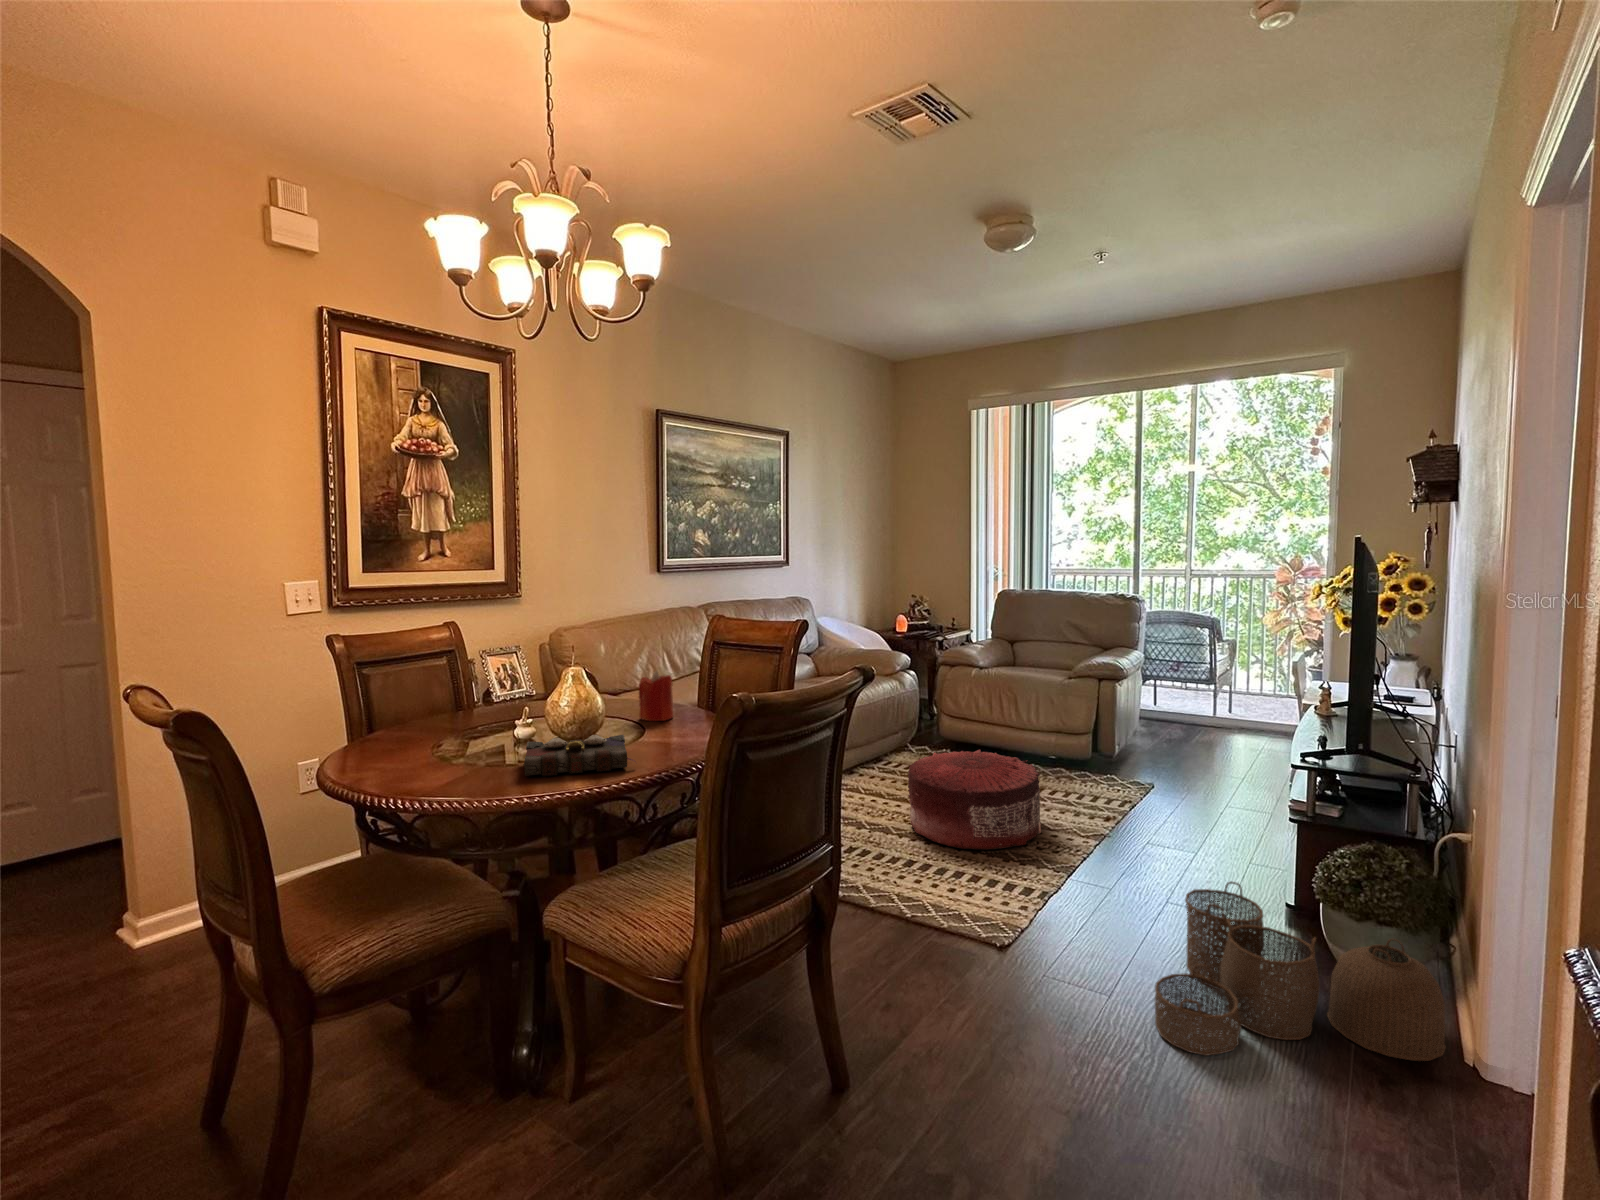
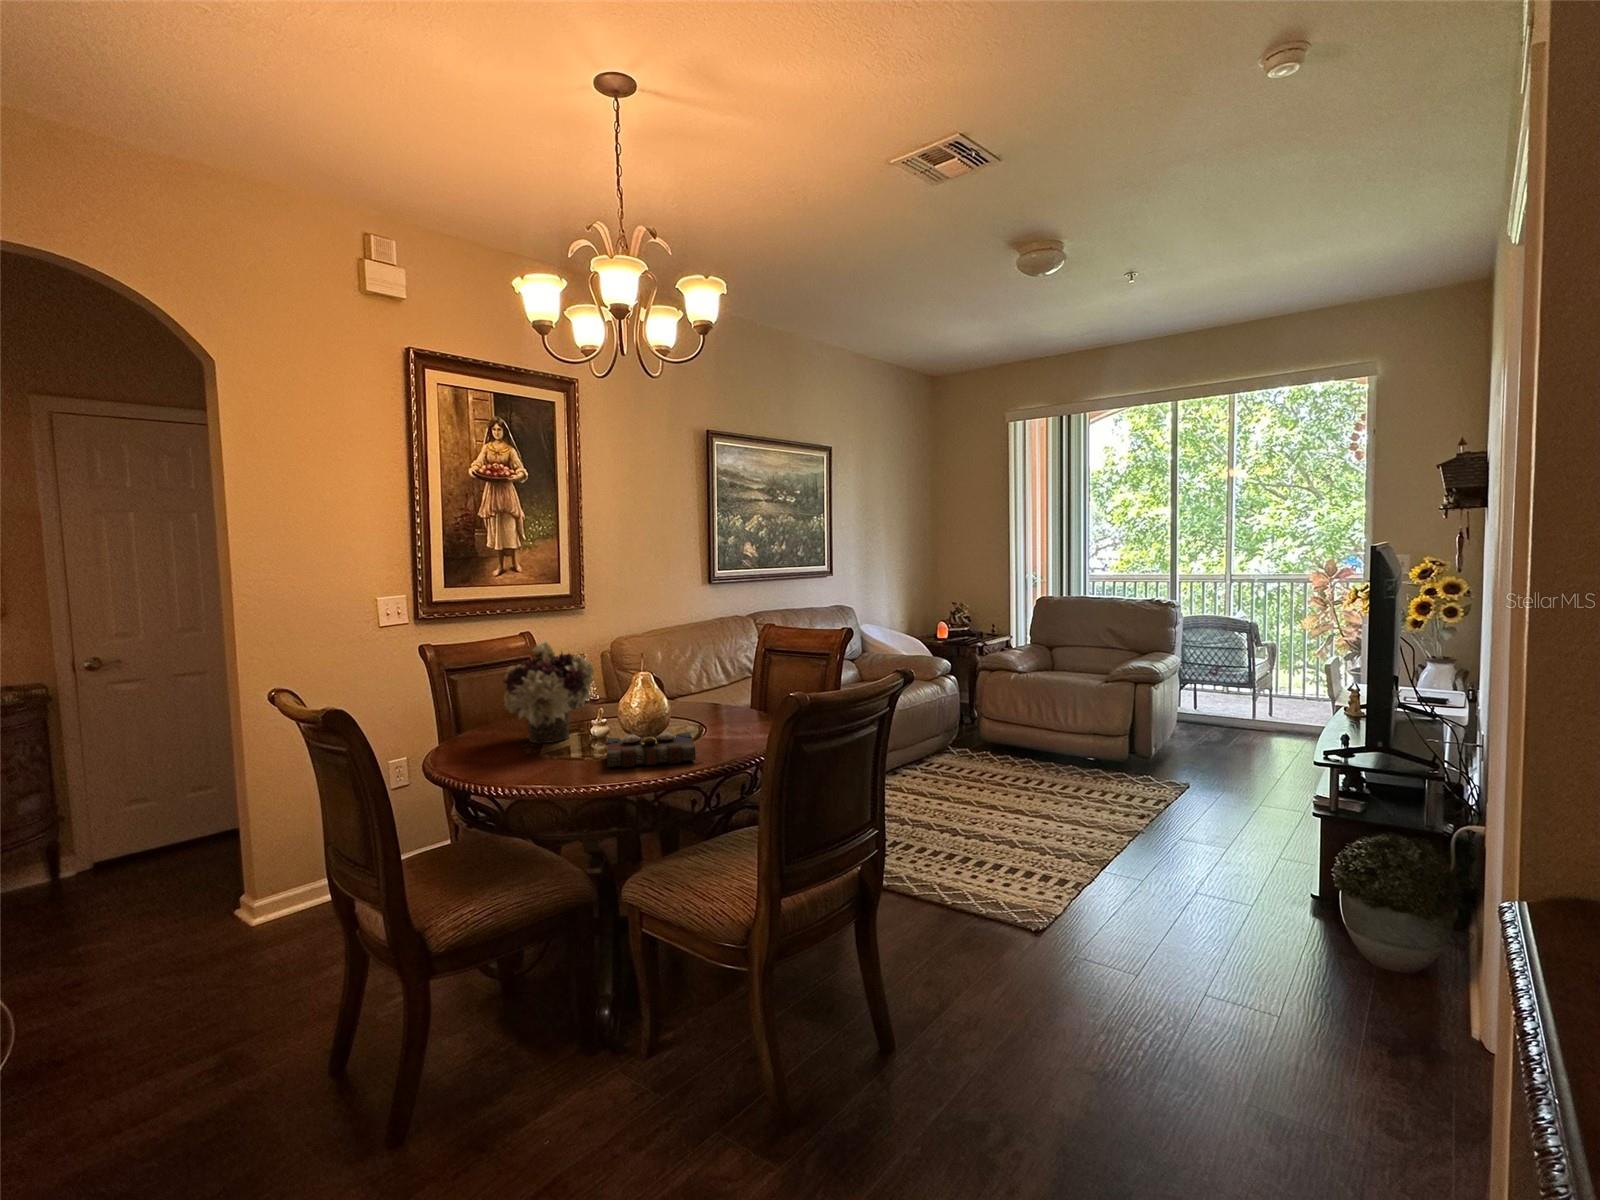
flower arrangement: none [410,630,518,747] -> present [503,640,594,743]
candle: present [639,671,674,721] -> none [699,675,731,721]
pouf: present [908,749,1041,850] -> none [948,750,1077,845]
woven basket: present [1155,882,1446,1061] -> none [1178,871,1454,1034]

